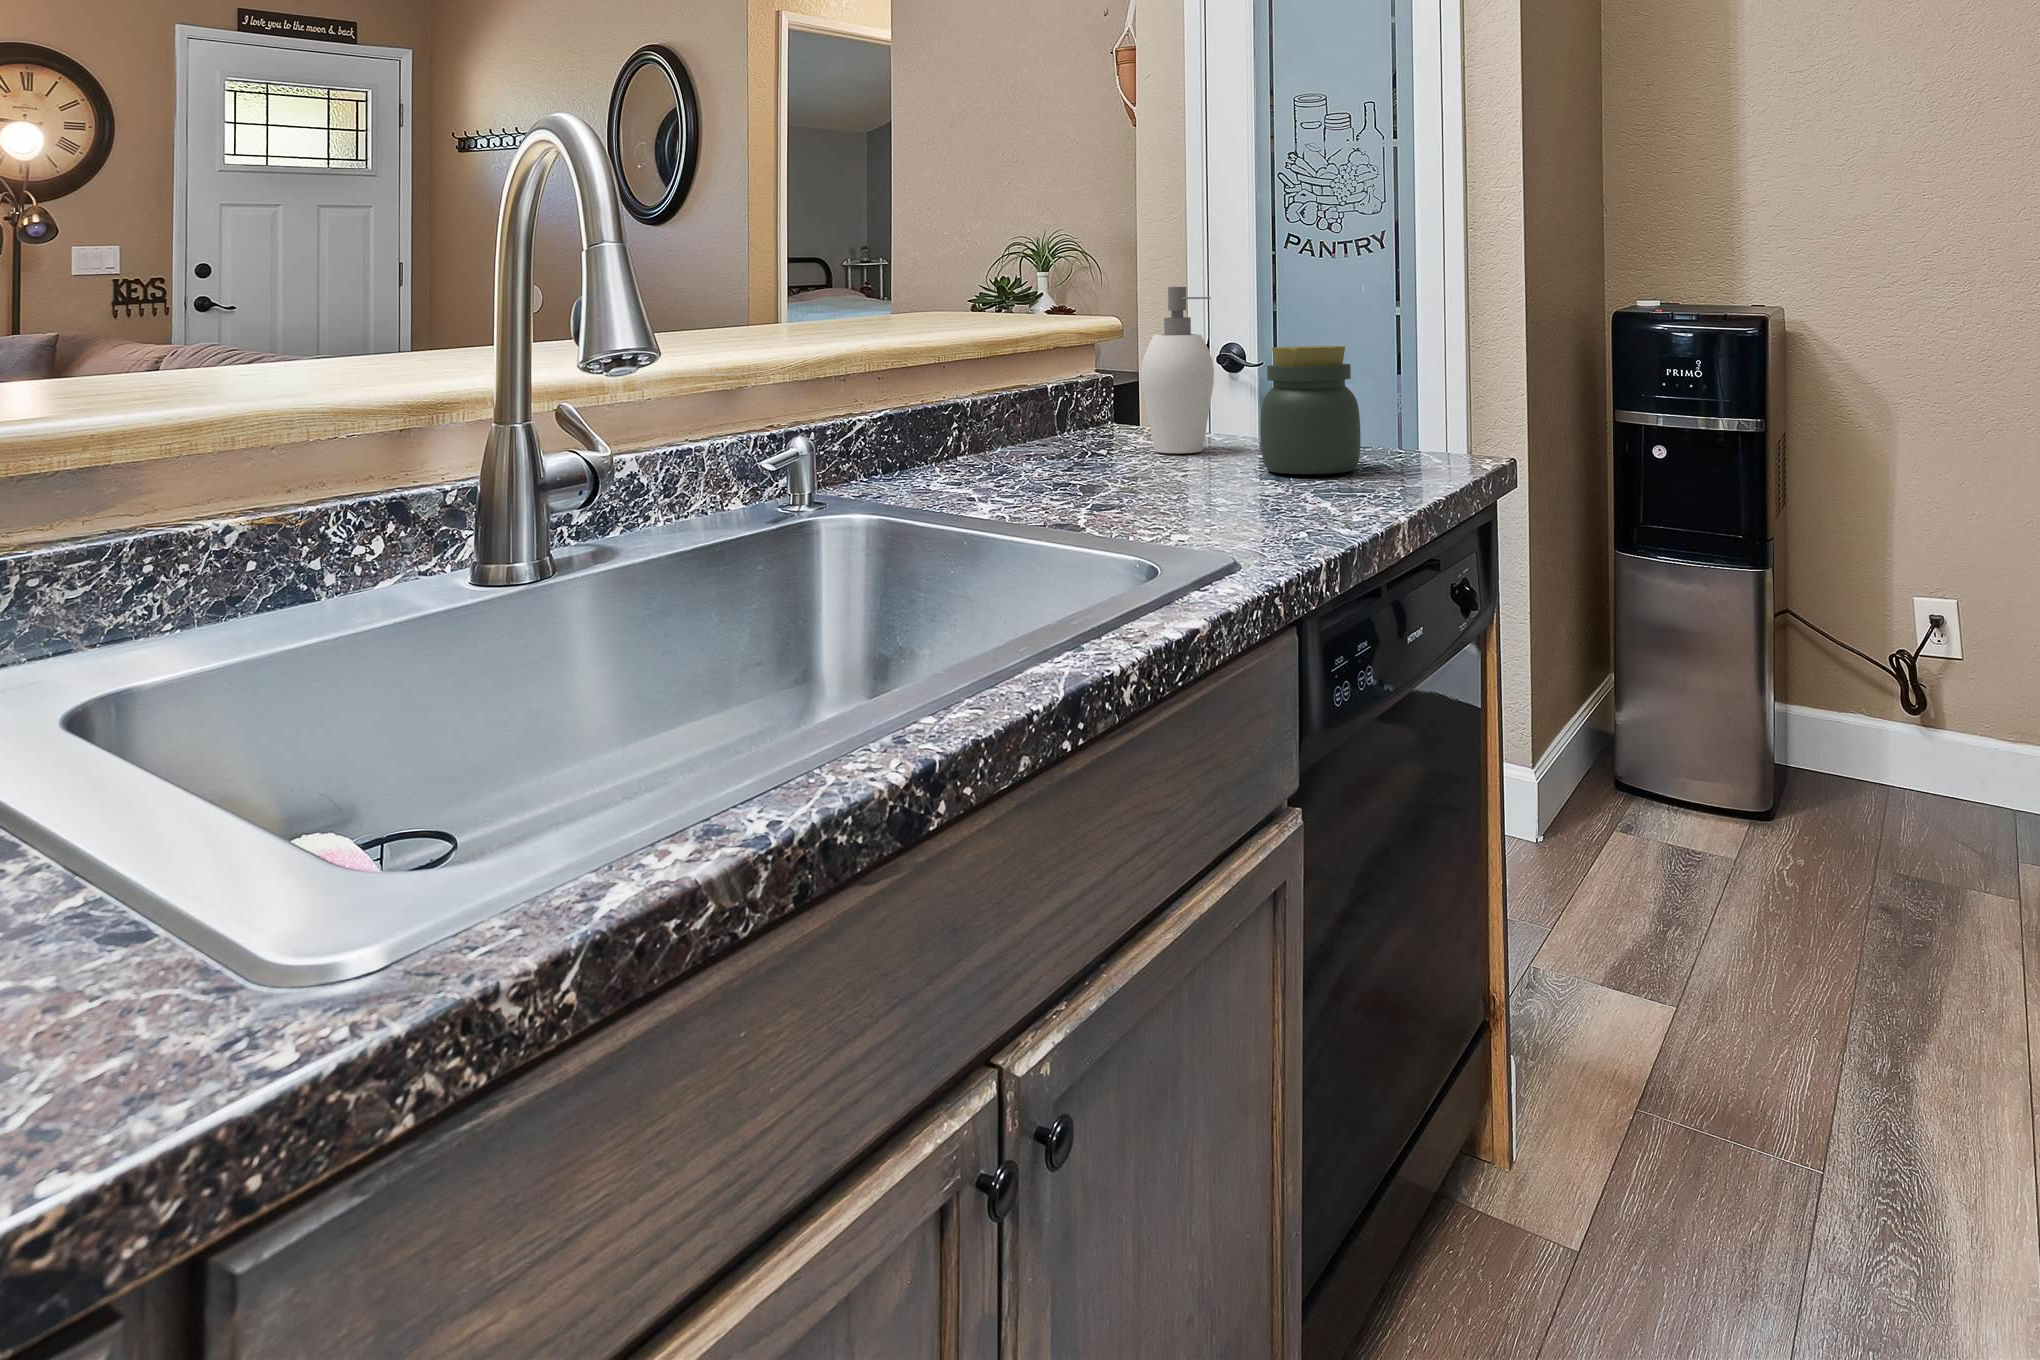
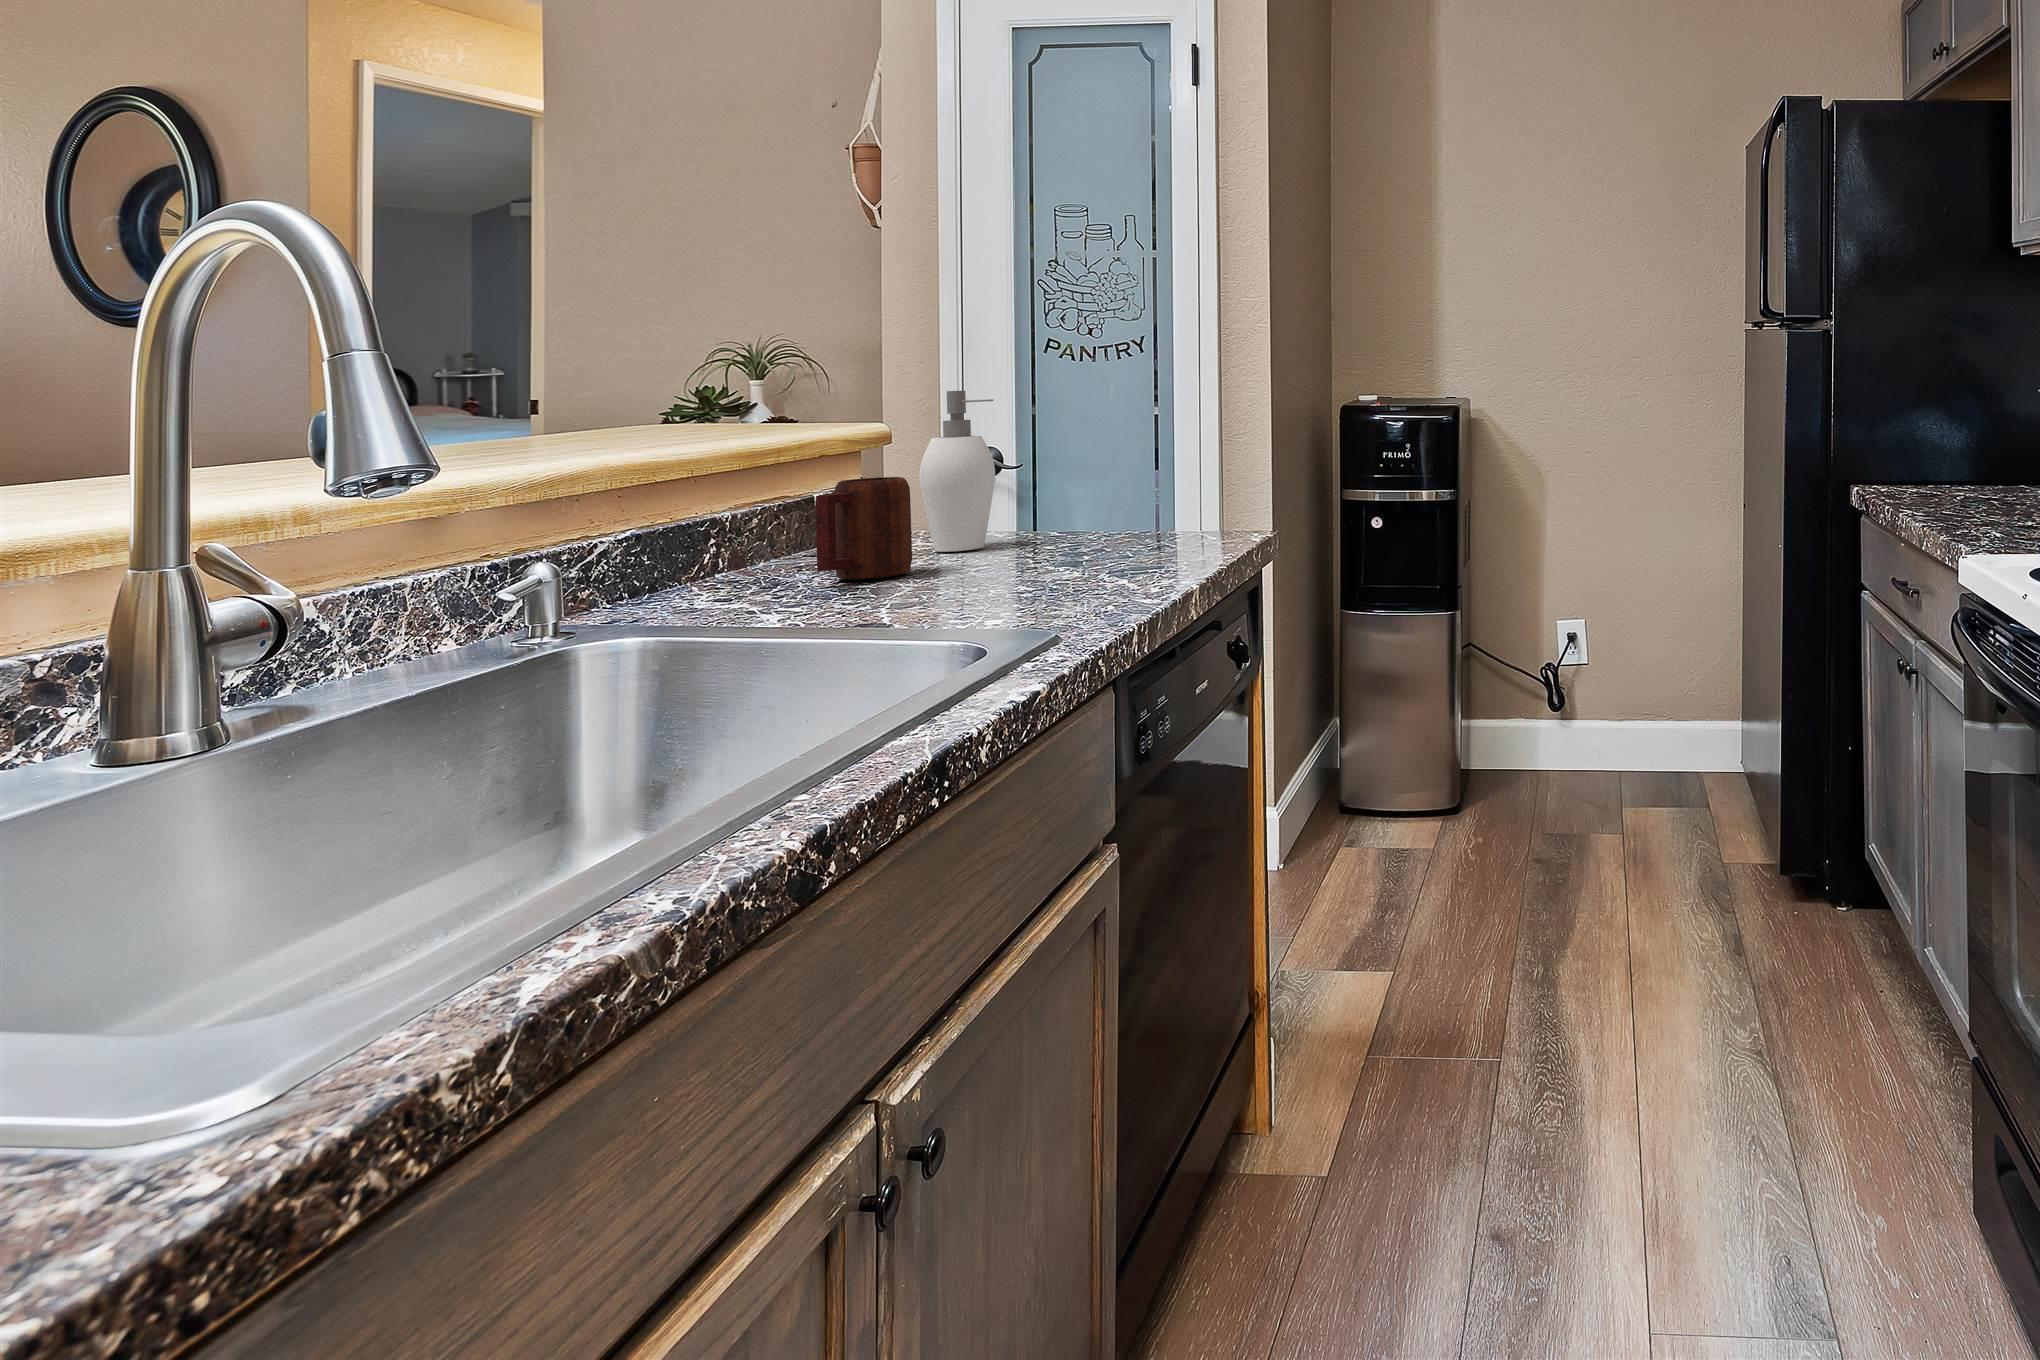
jar: present [1260,346,1361,474] -> none [1049,440,1144,559]
mug: none [1037,374,1126,476] -> present [816,477,912,580]

